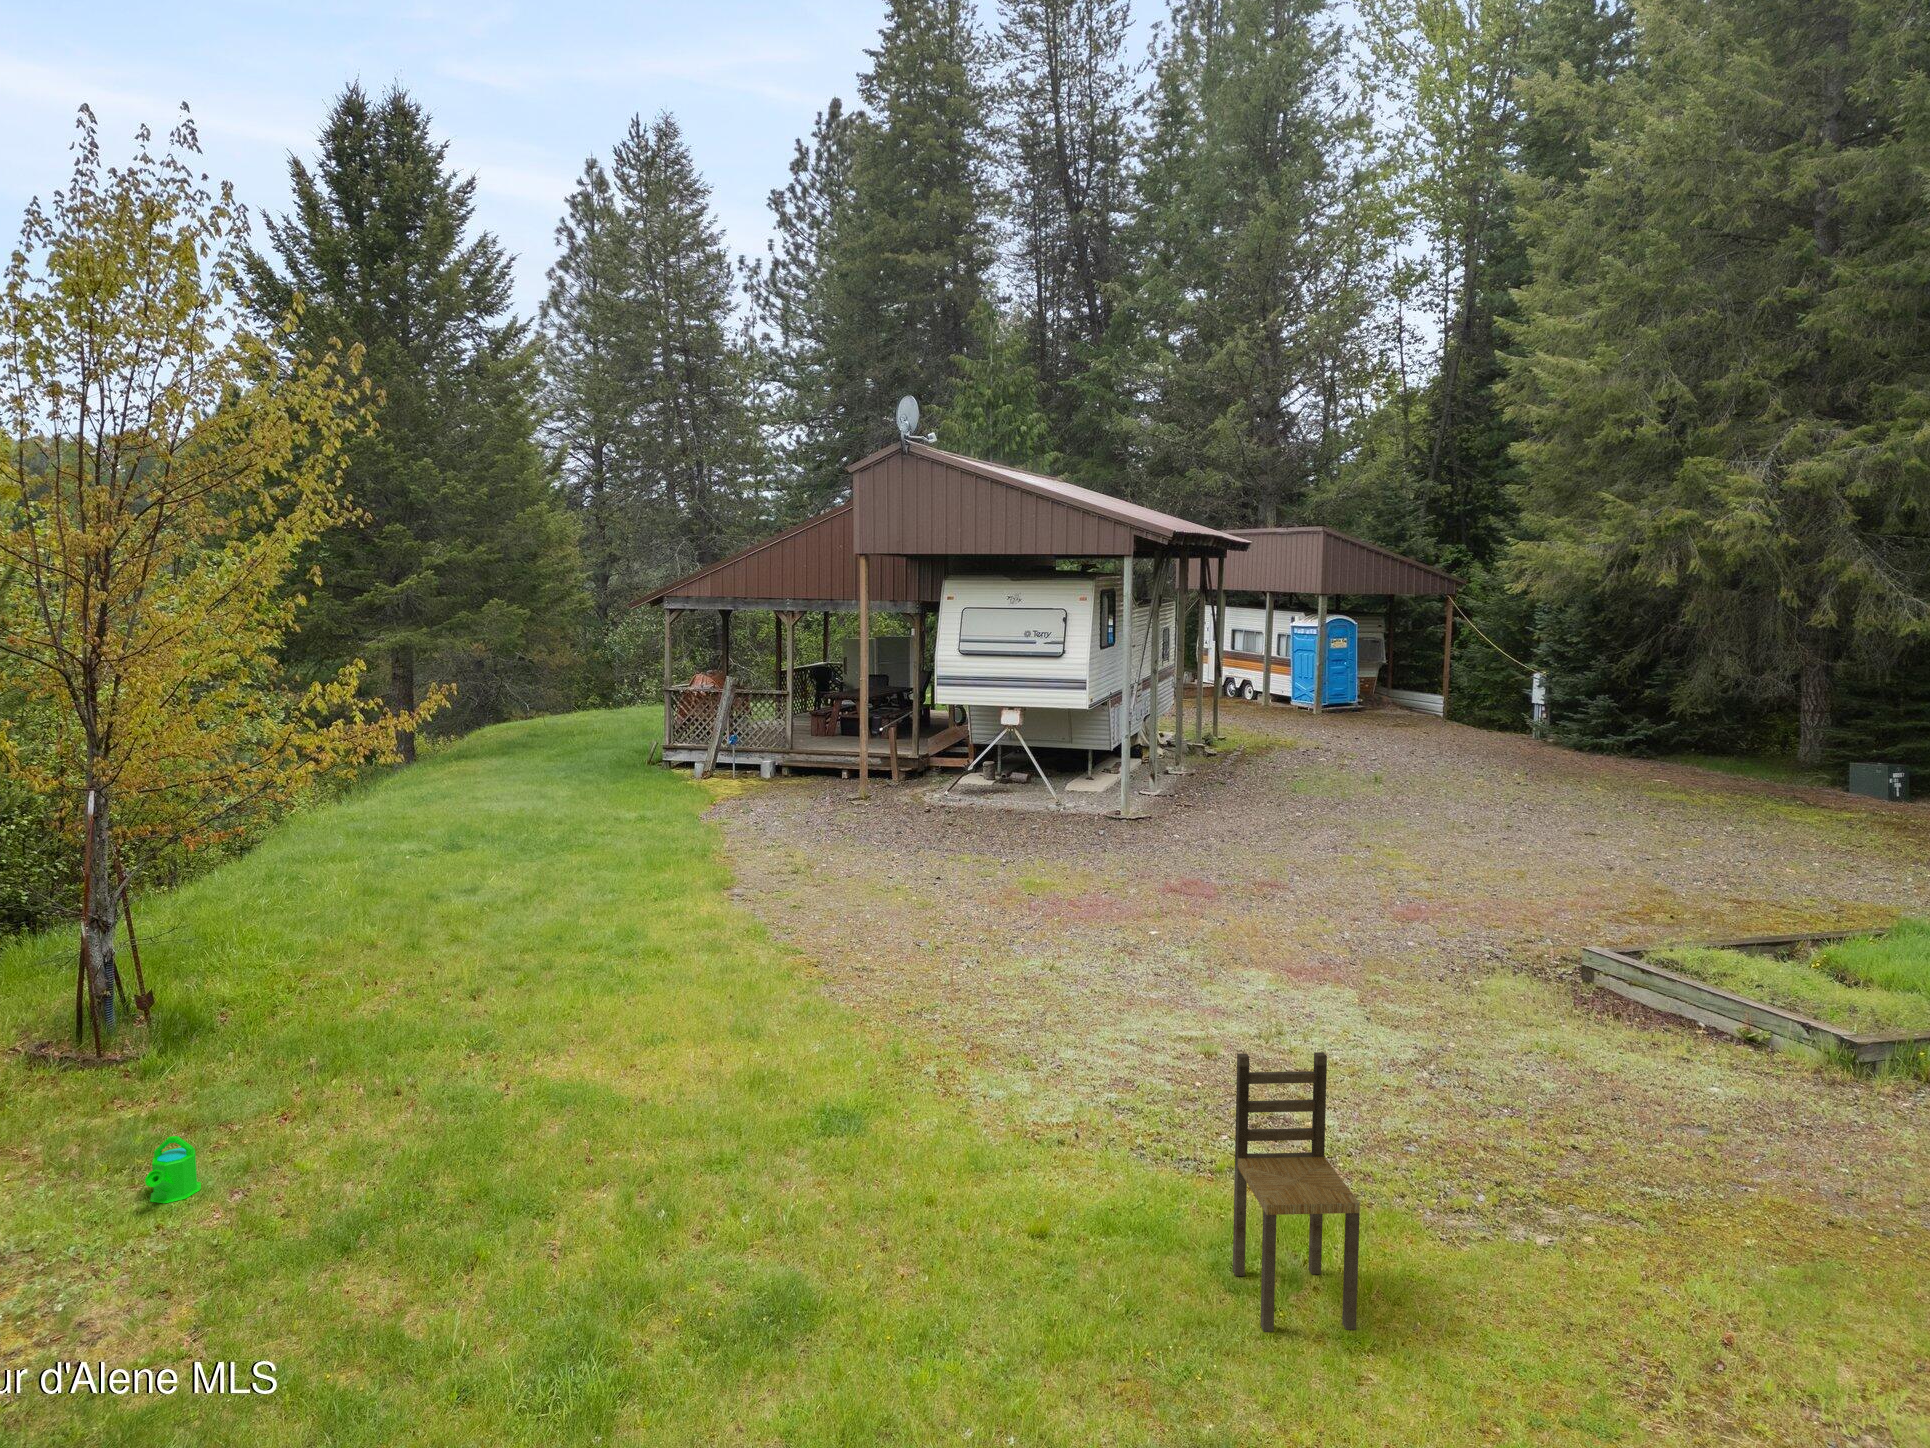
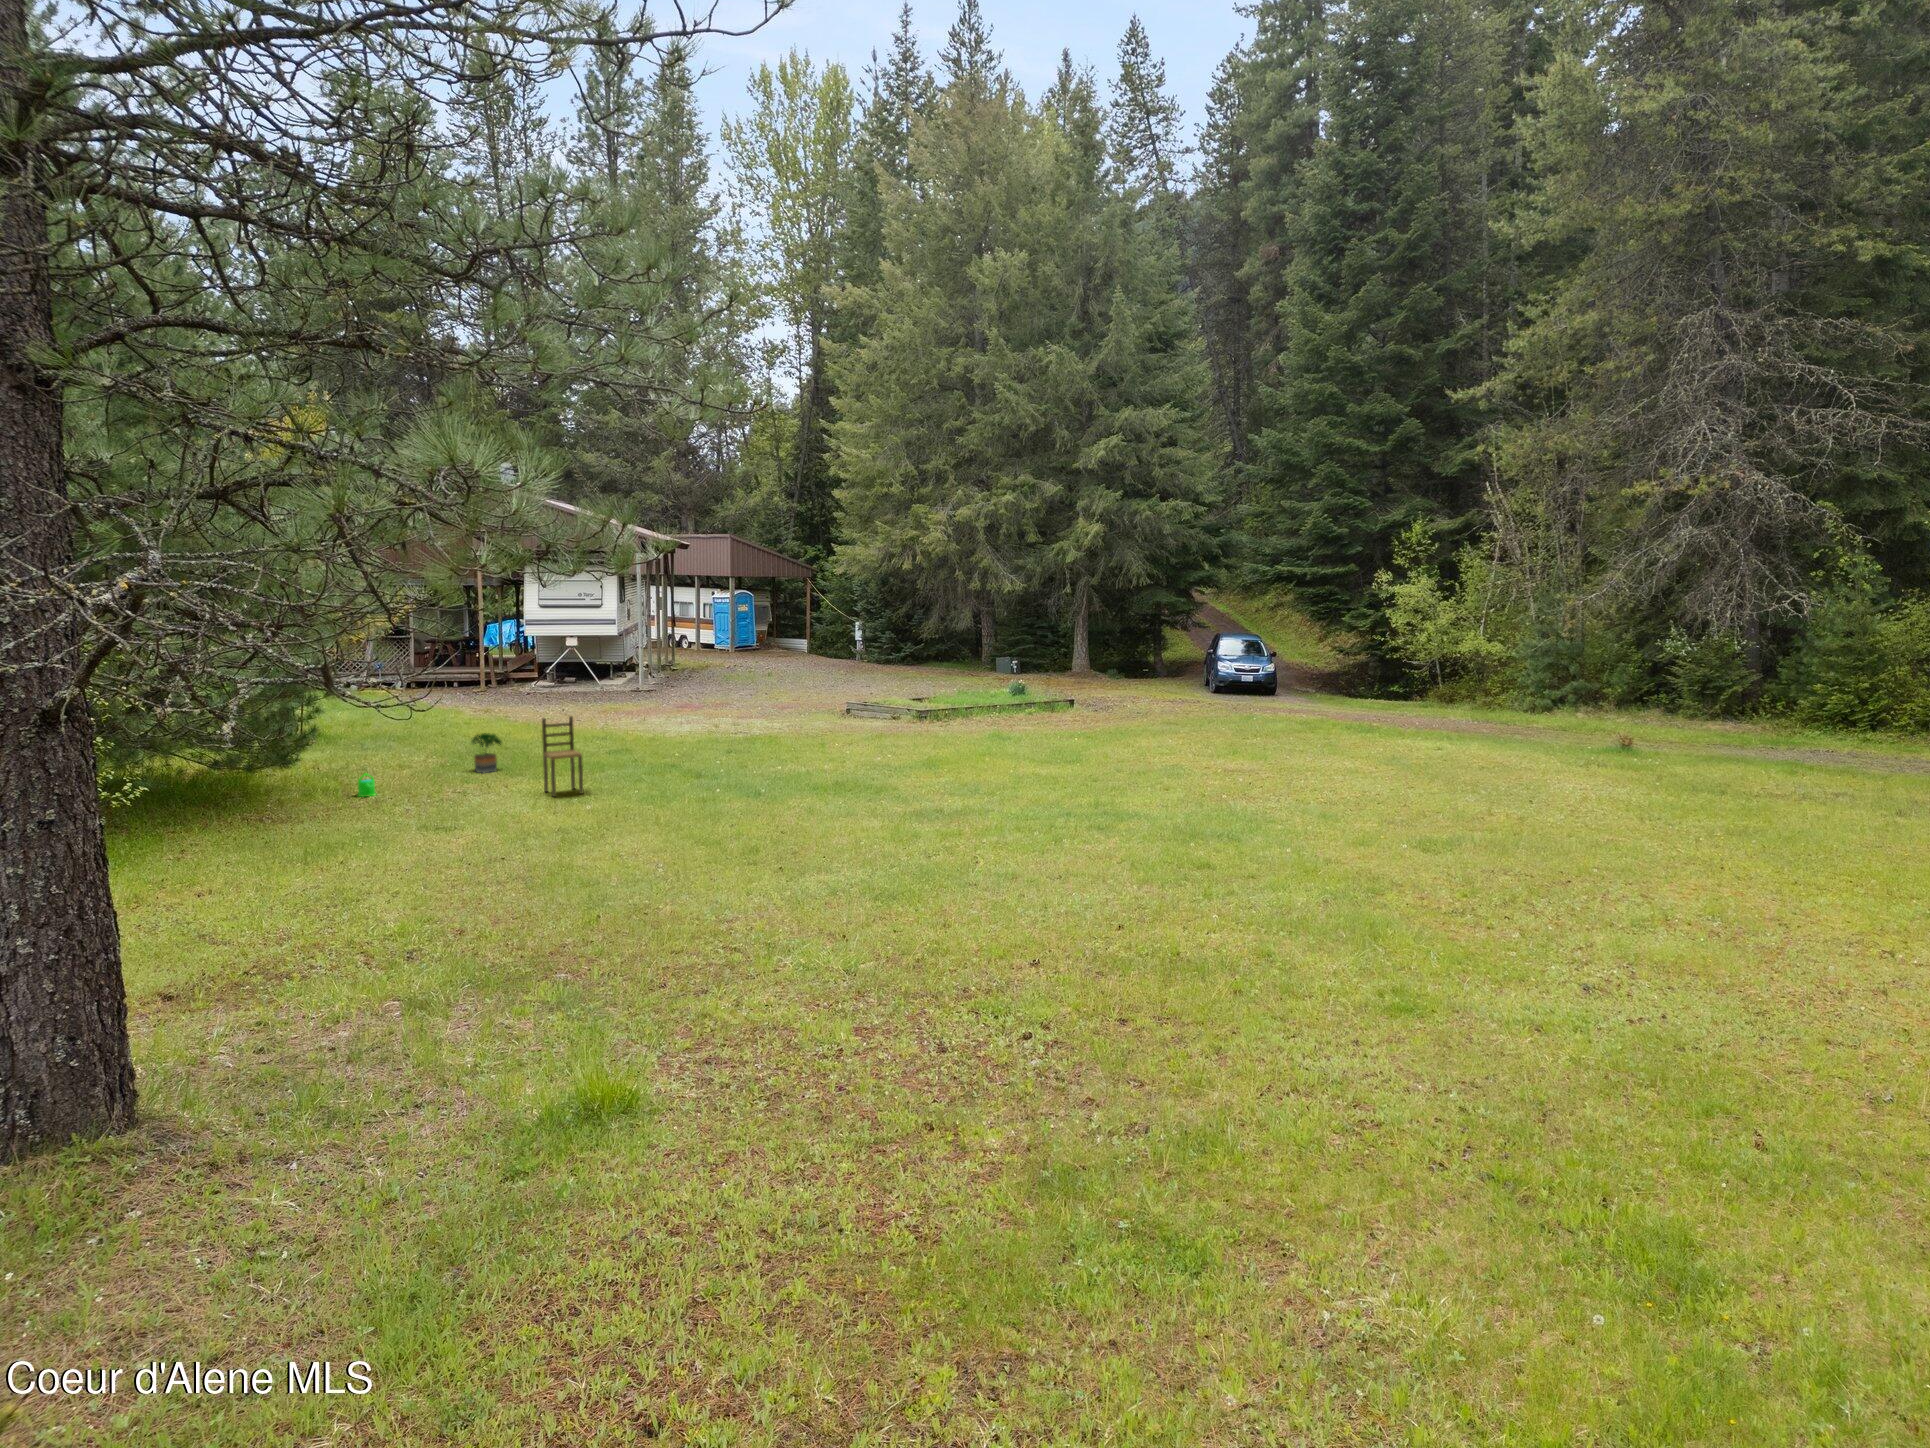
potted tree: none [514,1003,586,1114] -> present [472,733,502,773]
chair: present [1233,1052,1360,1332] -> present [542,716,583,797]

